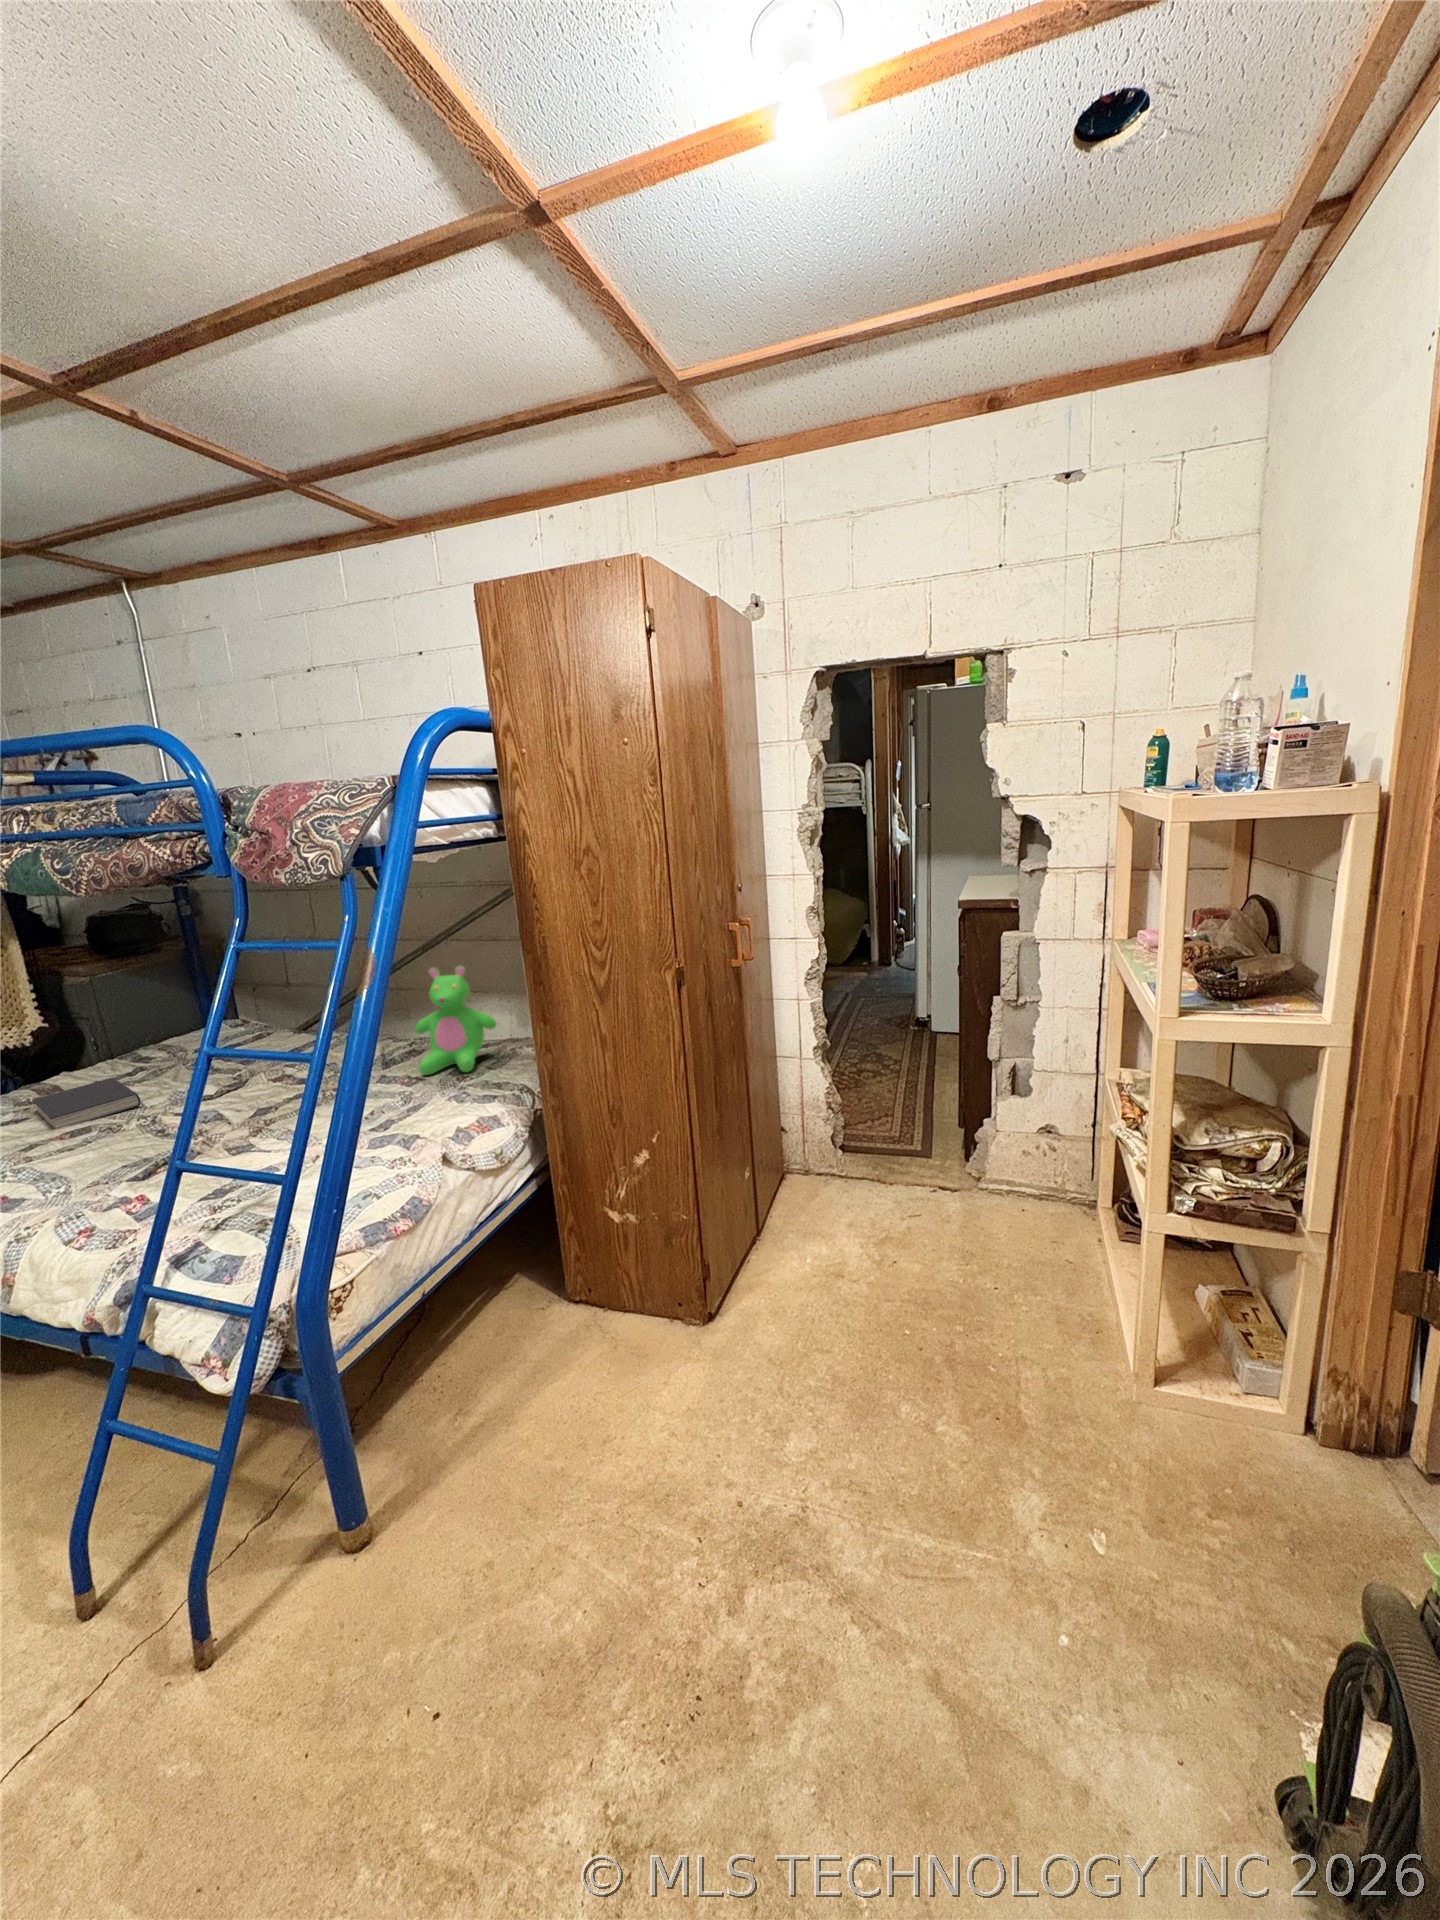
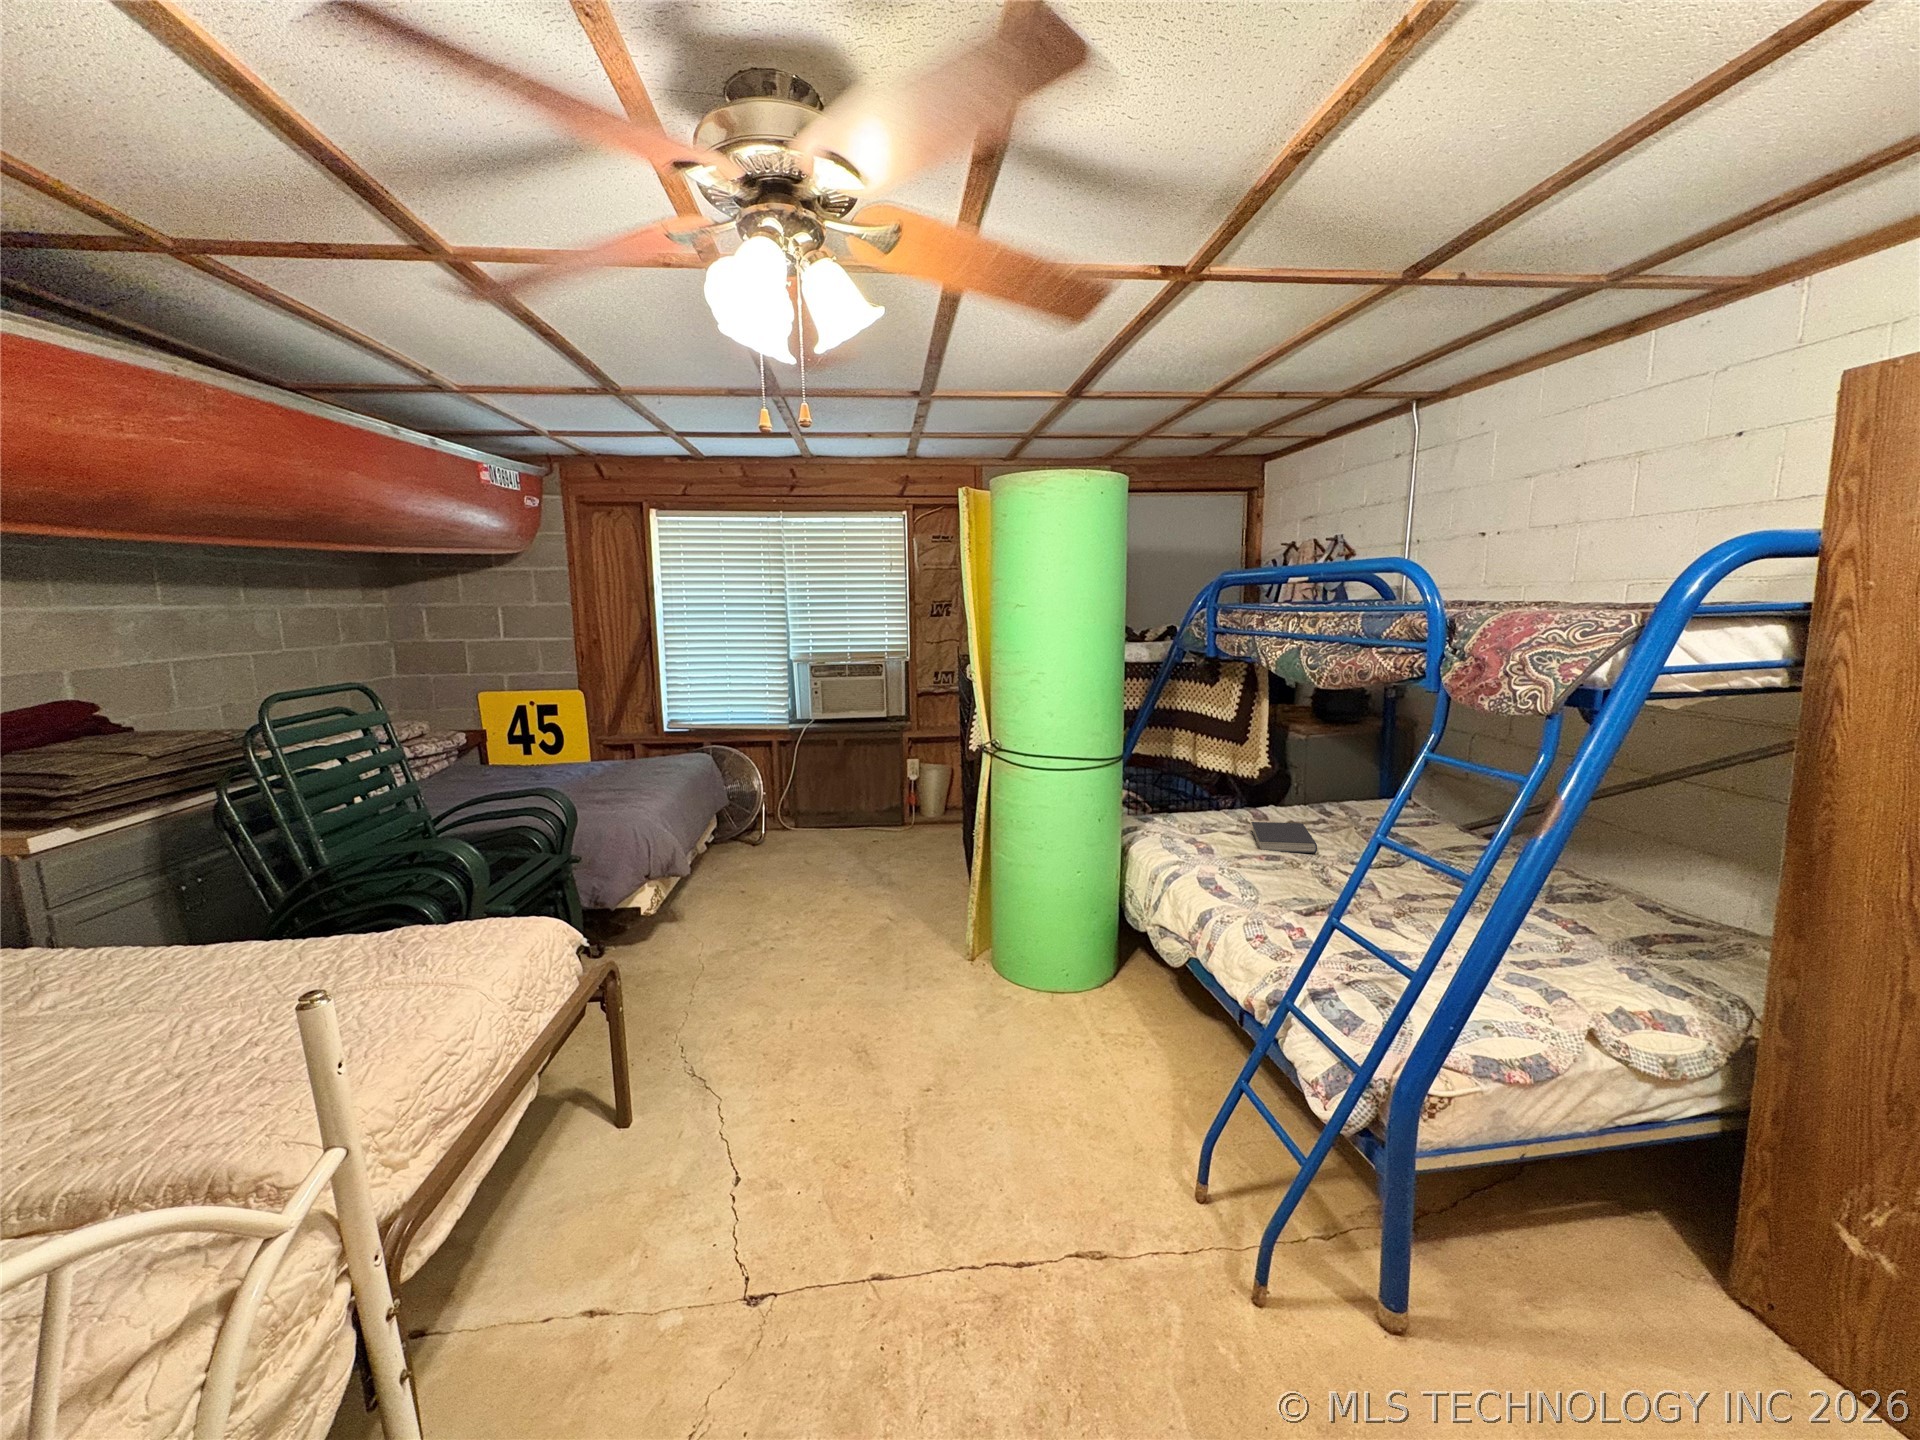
teddy bear: present [415,966,496,1075] -> none [1589,814,1724,951]

